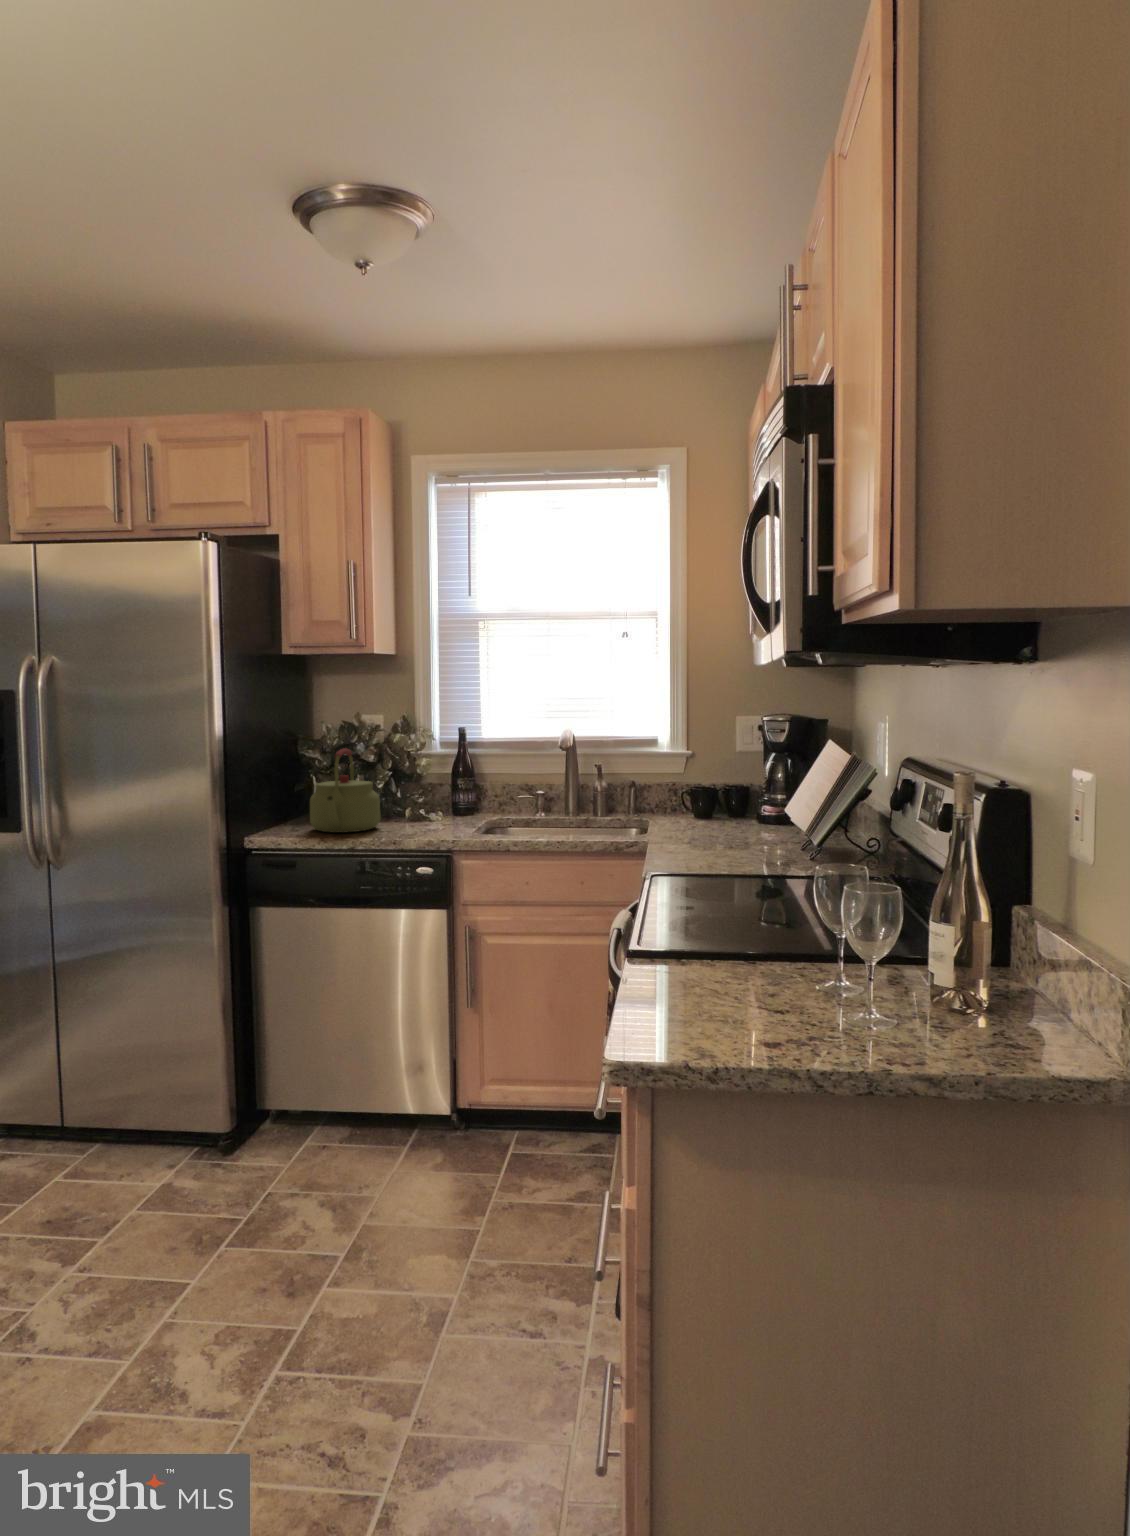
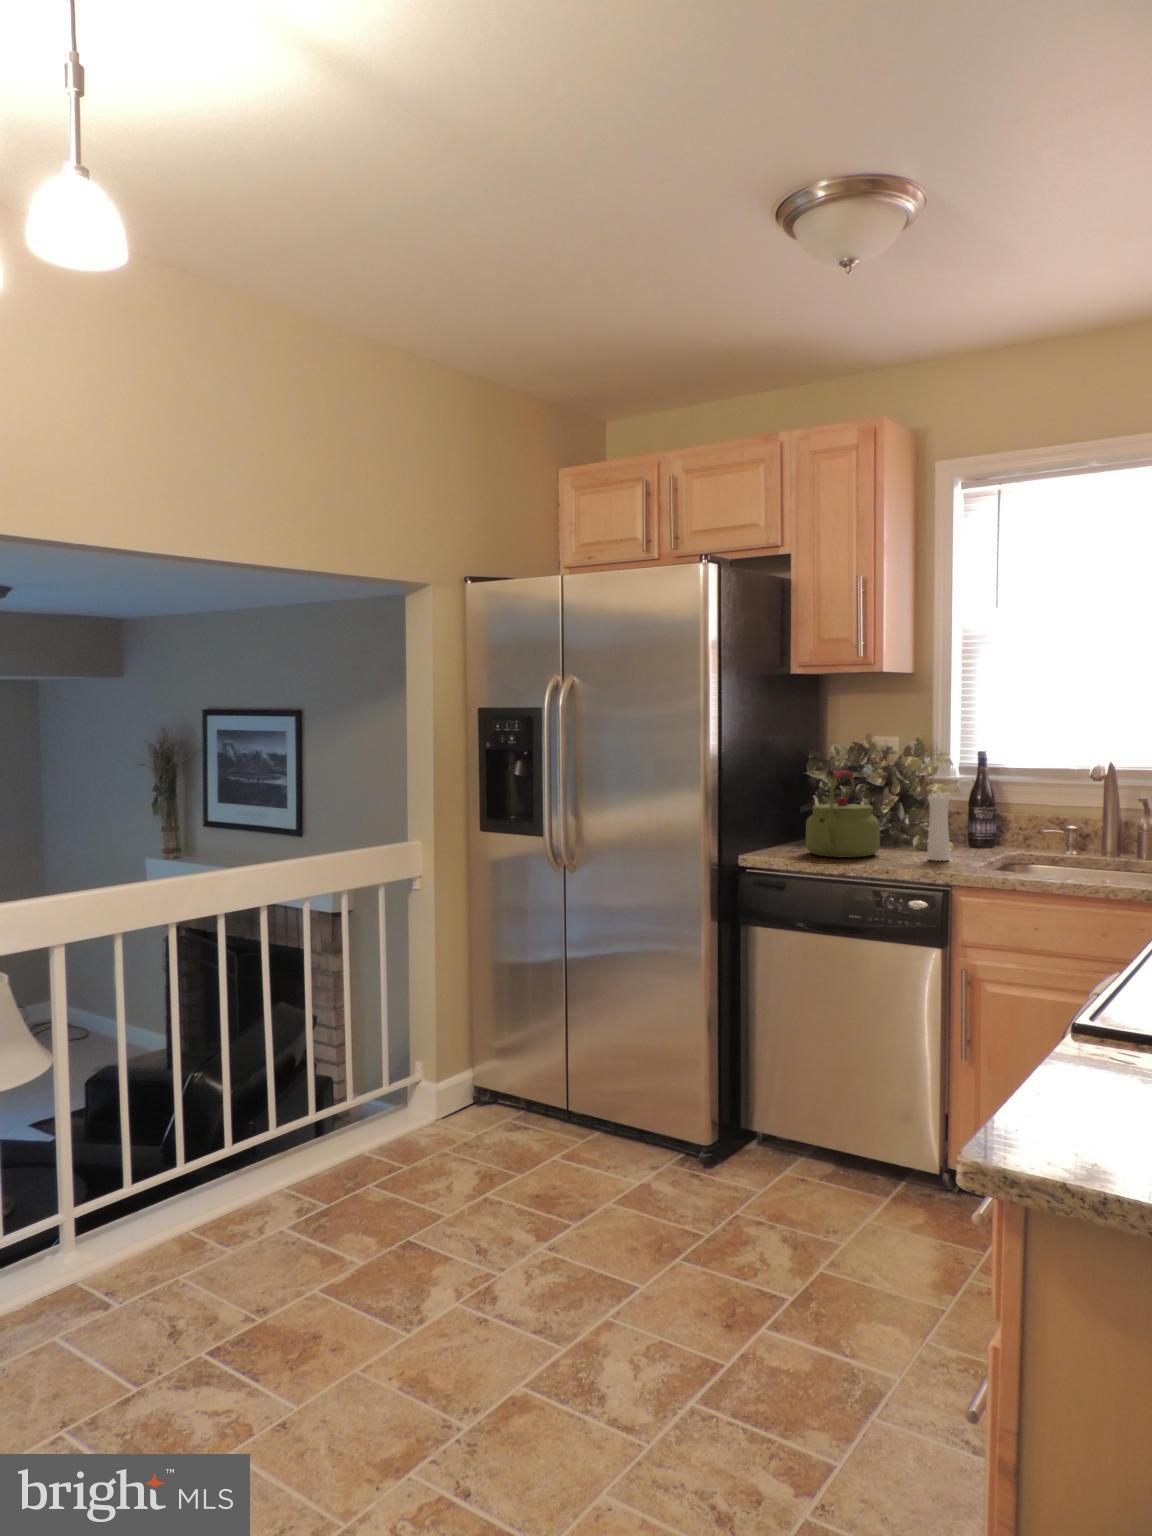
pepper mill: none [423,754,460,829] -> present [927,780,973,861]

